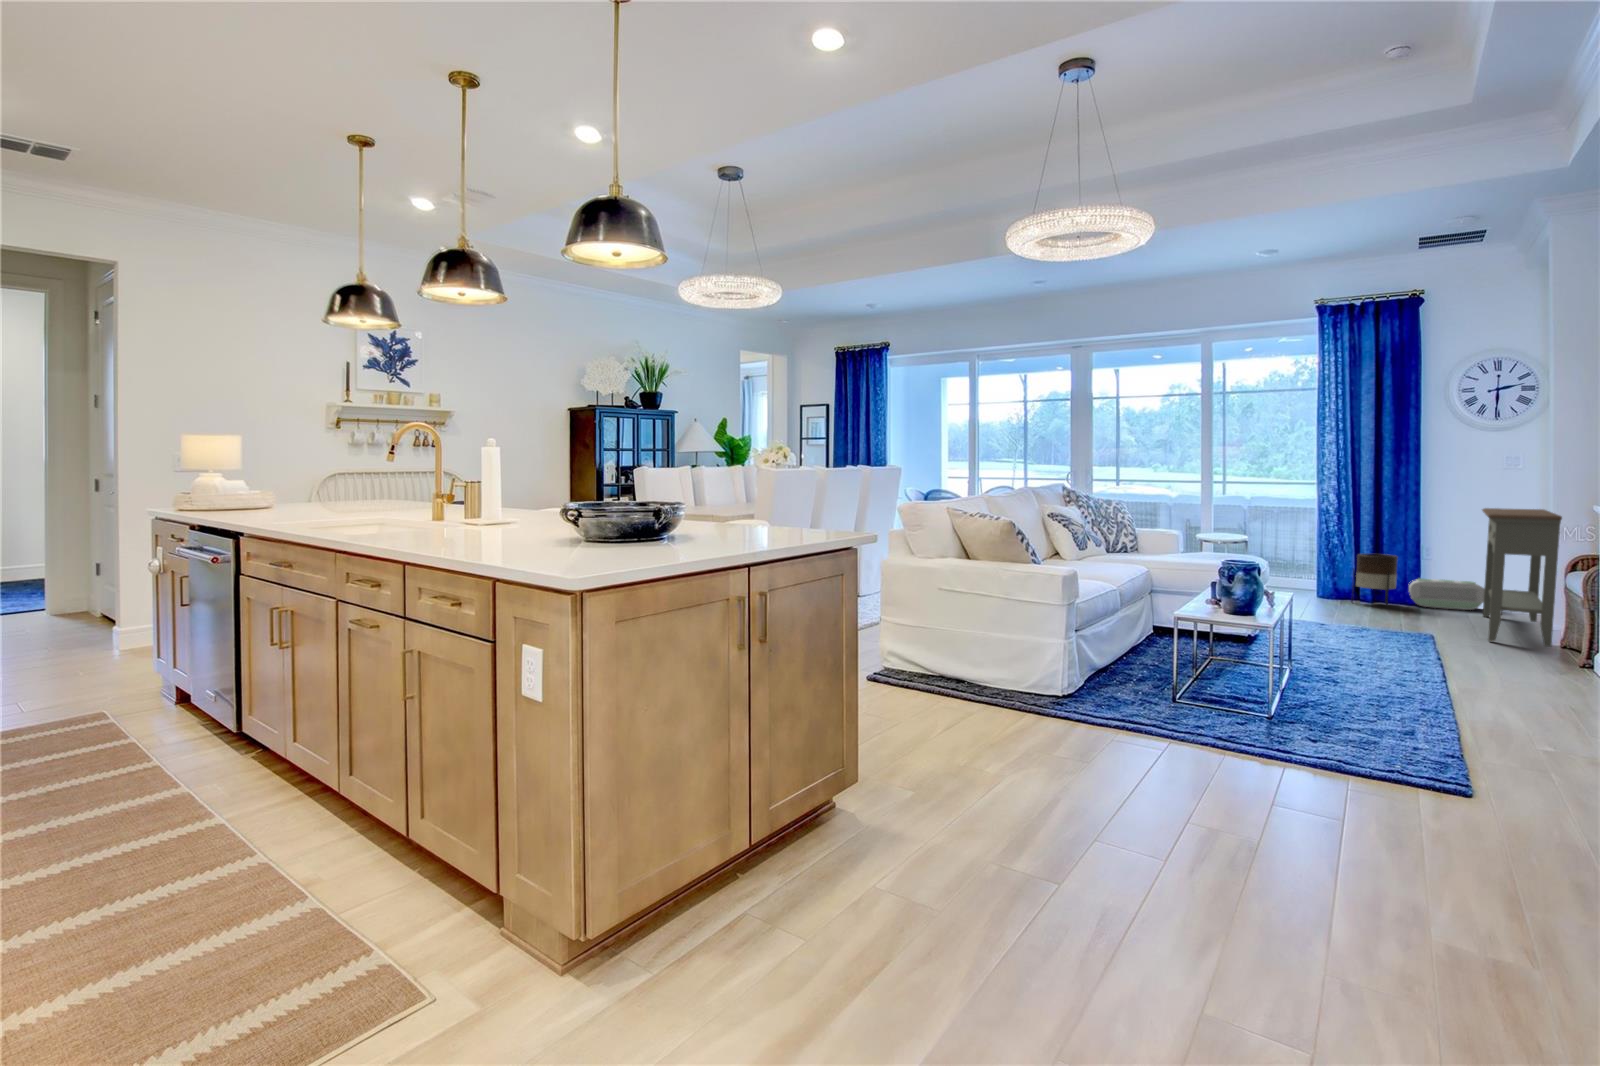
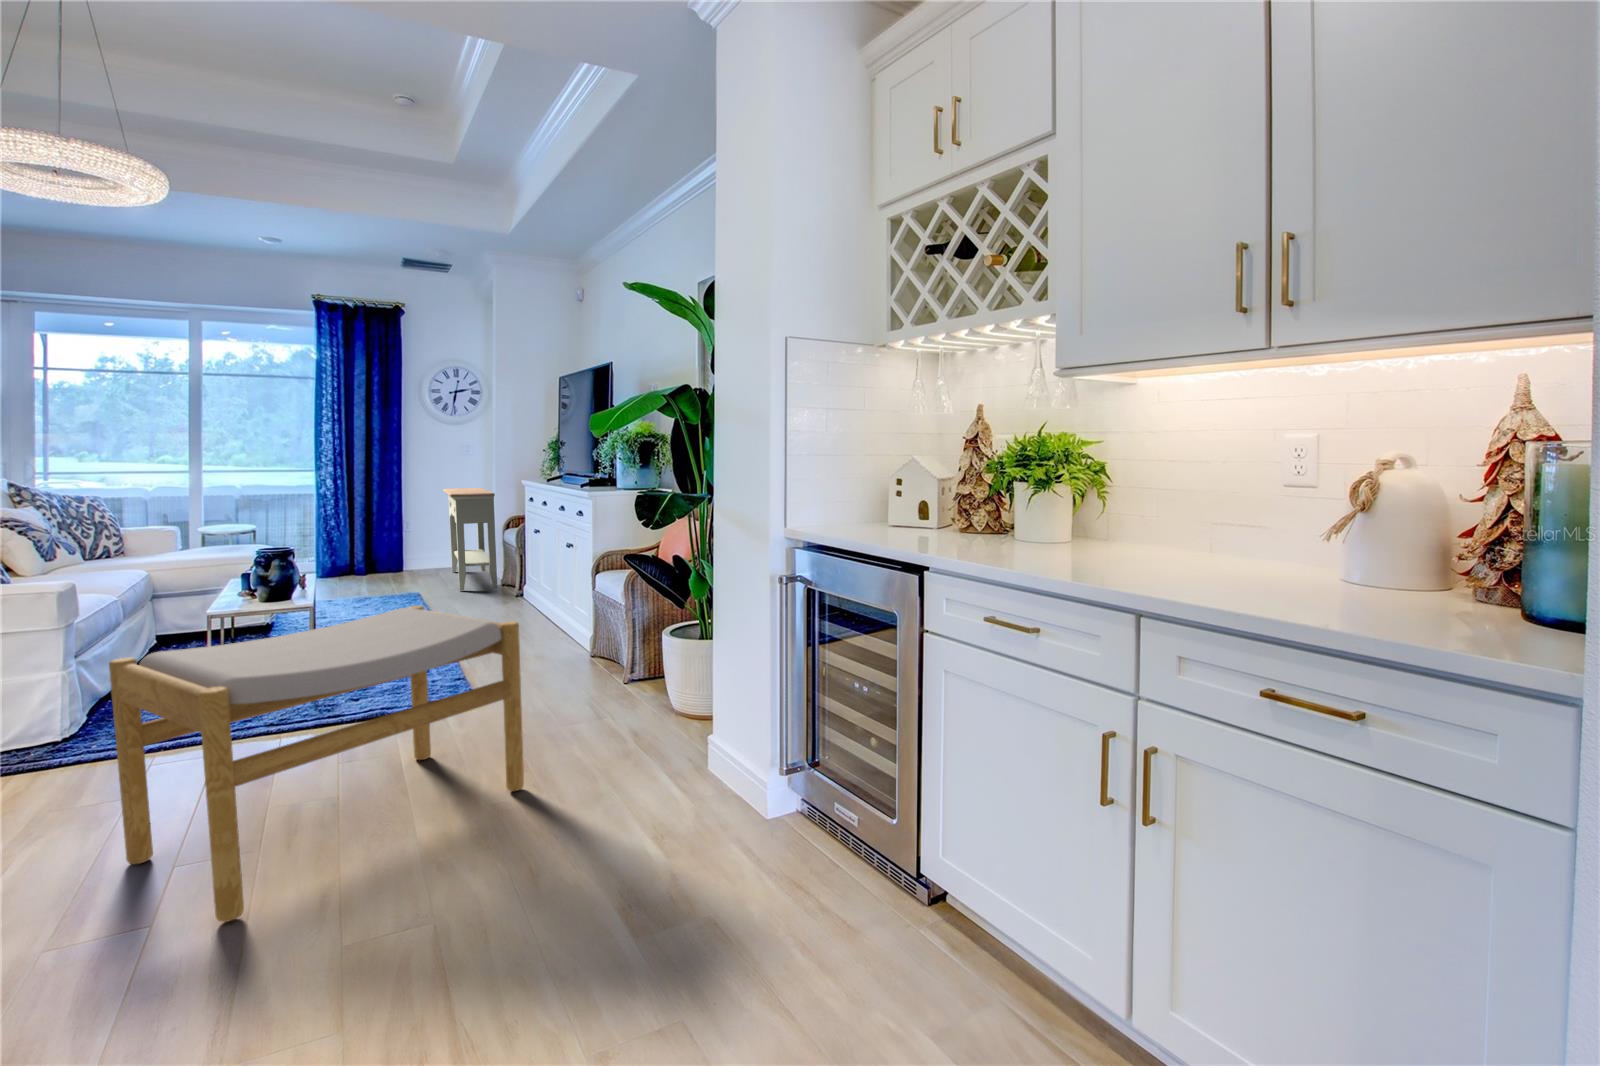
planter: present [1352,554,1398,607] -> none [353,531,389,577]
air purifier: present [1409,578,1484,610] -> none [398,546,452,571]
footstool: none [1070,637,1548,944] -> present [109,605,524,922]

